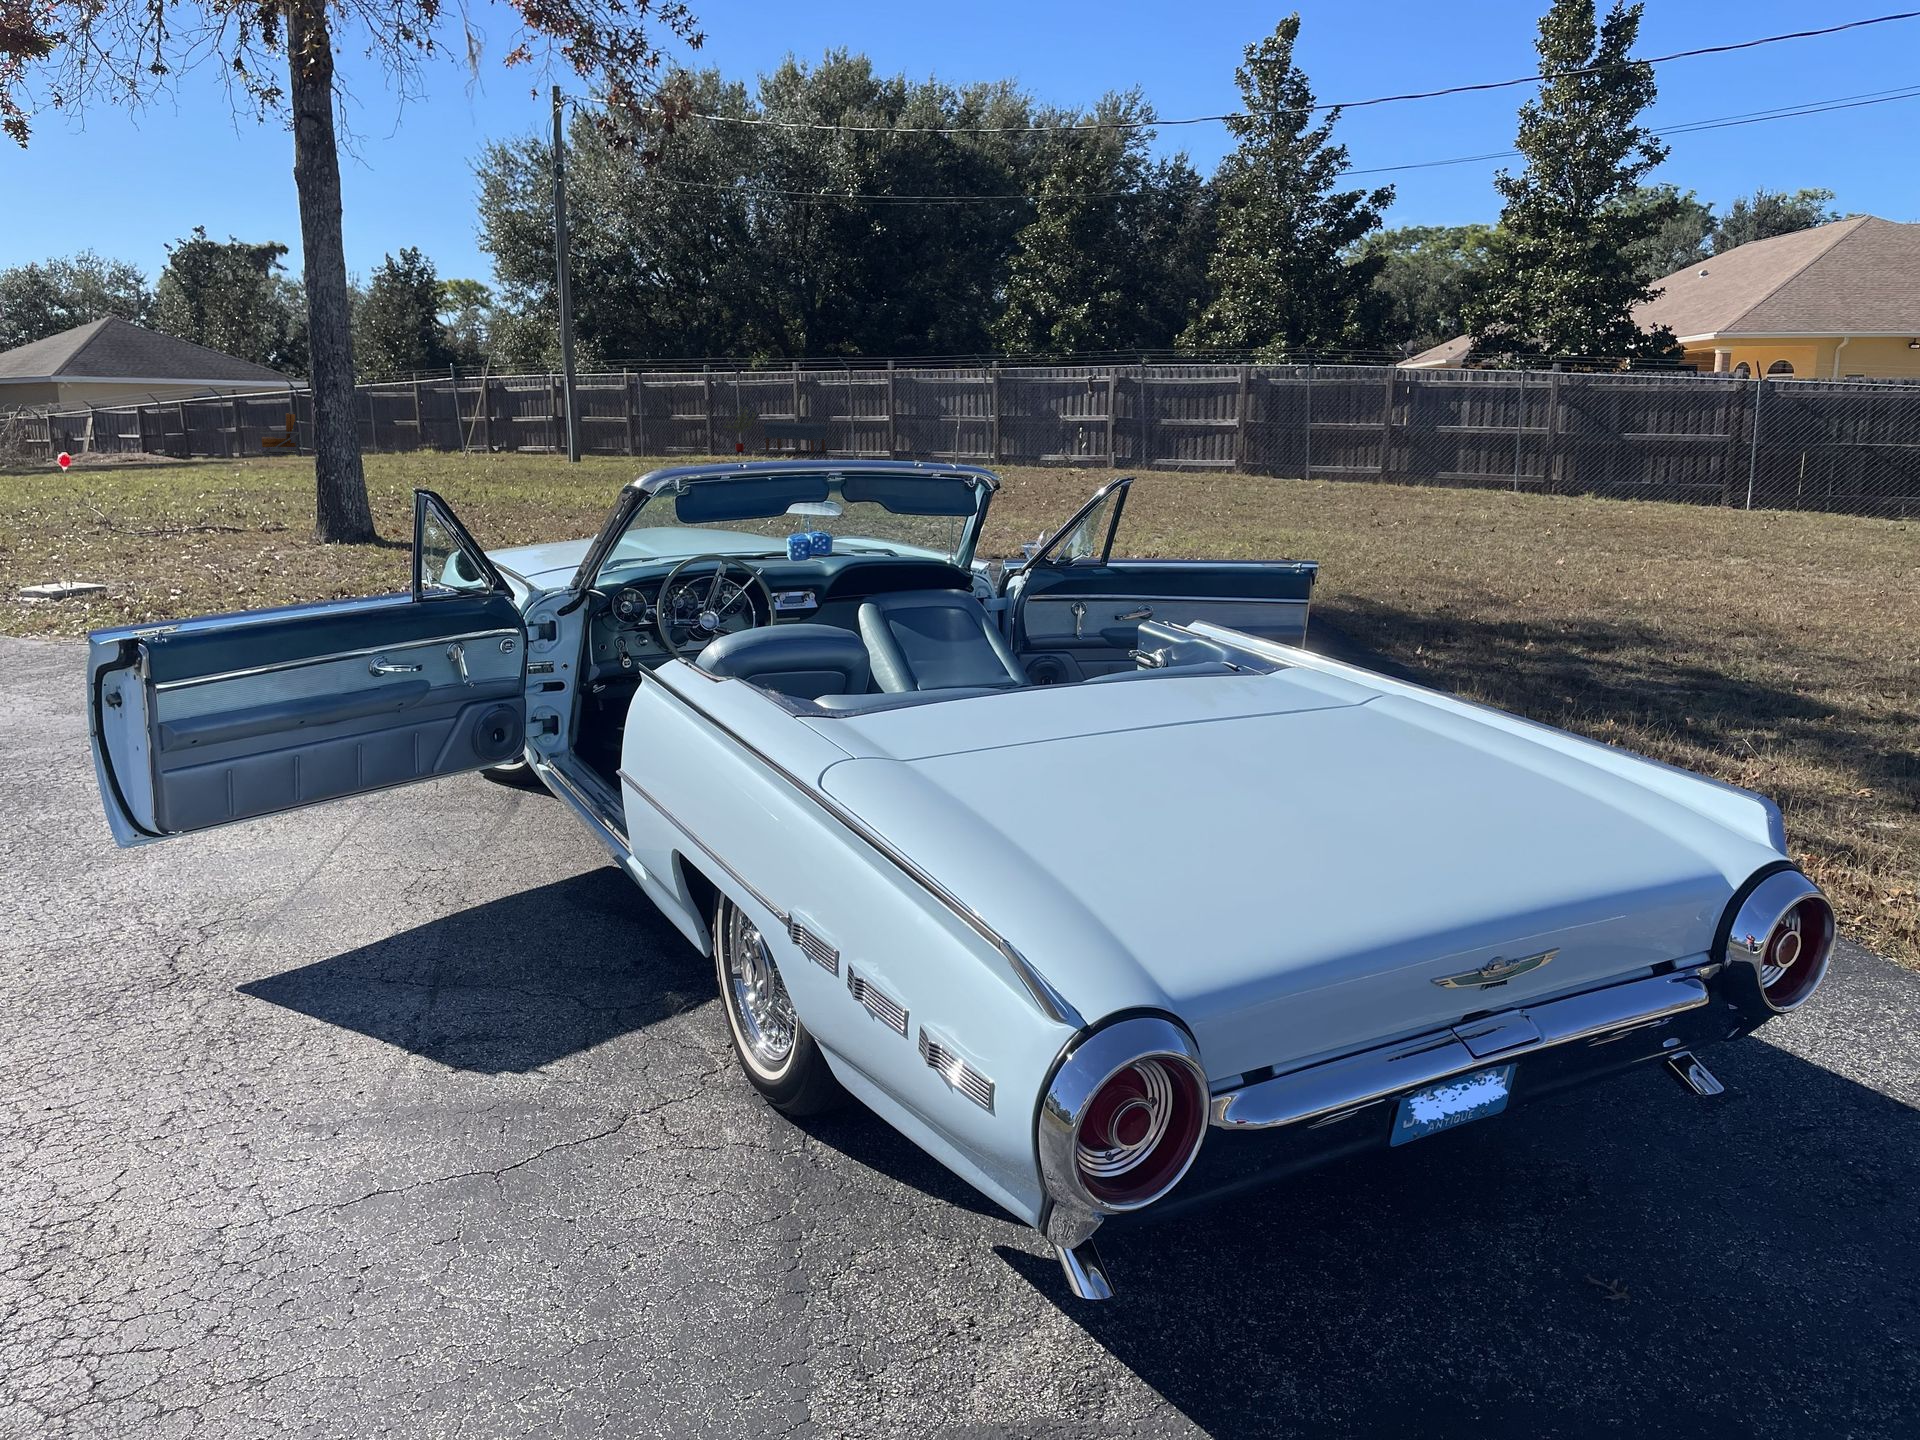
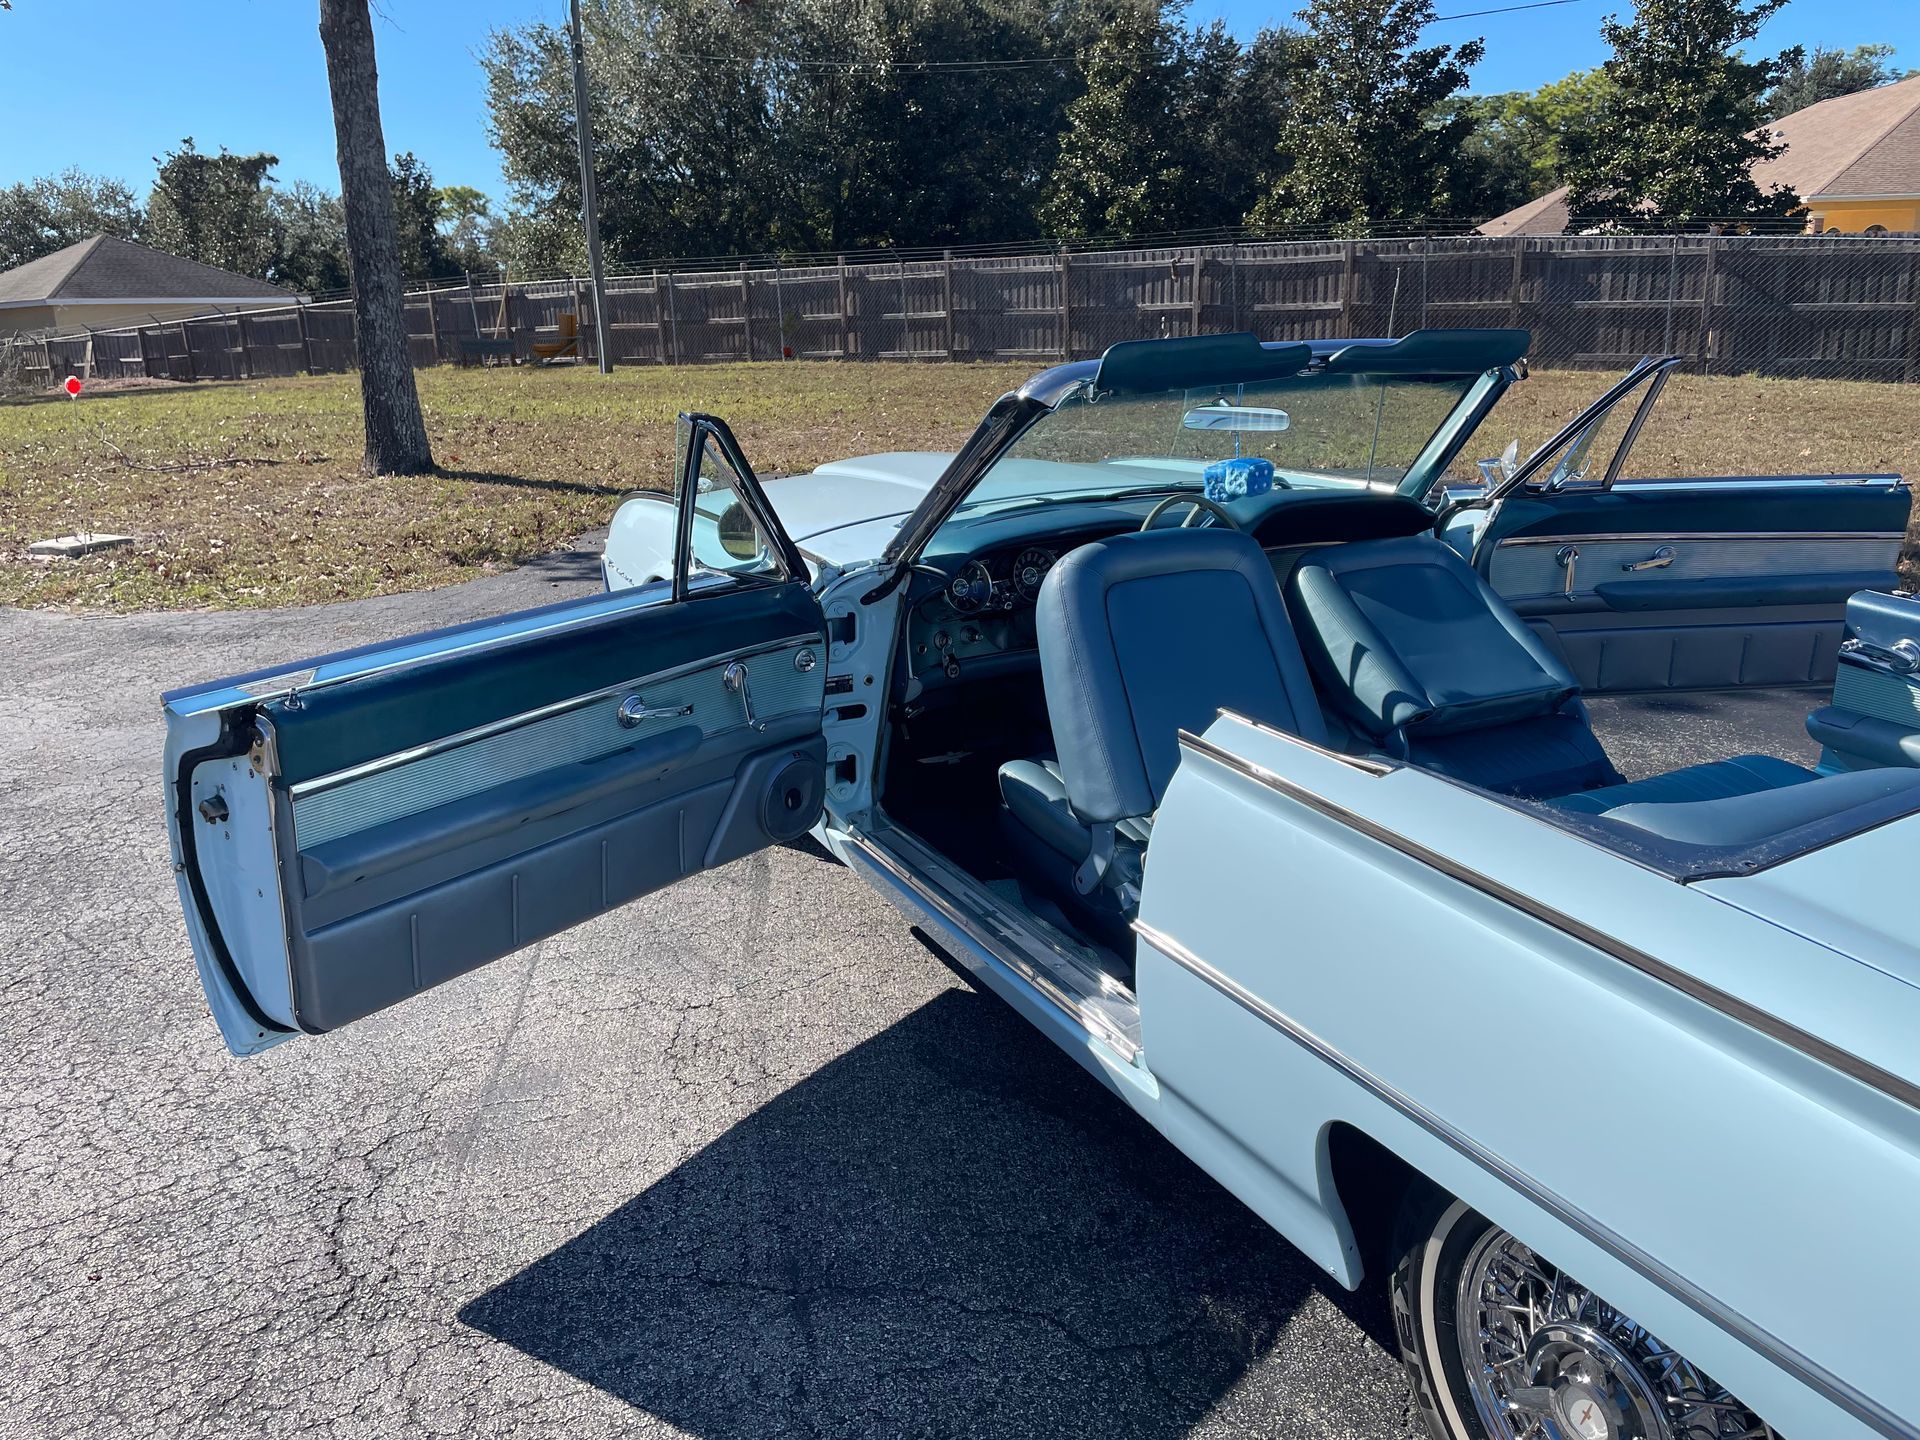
lounge chair: present [260,413,300,456] -> present [528,313,584,368]
bench: present [764,422,826,453] -> present [459,338,516,367]

